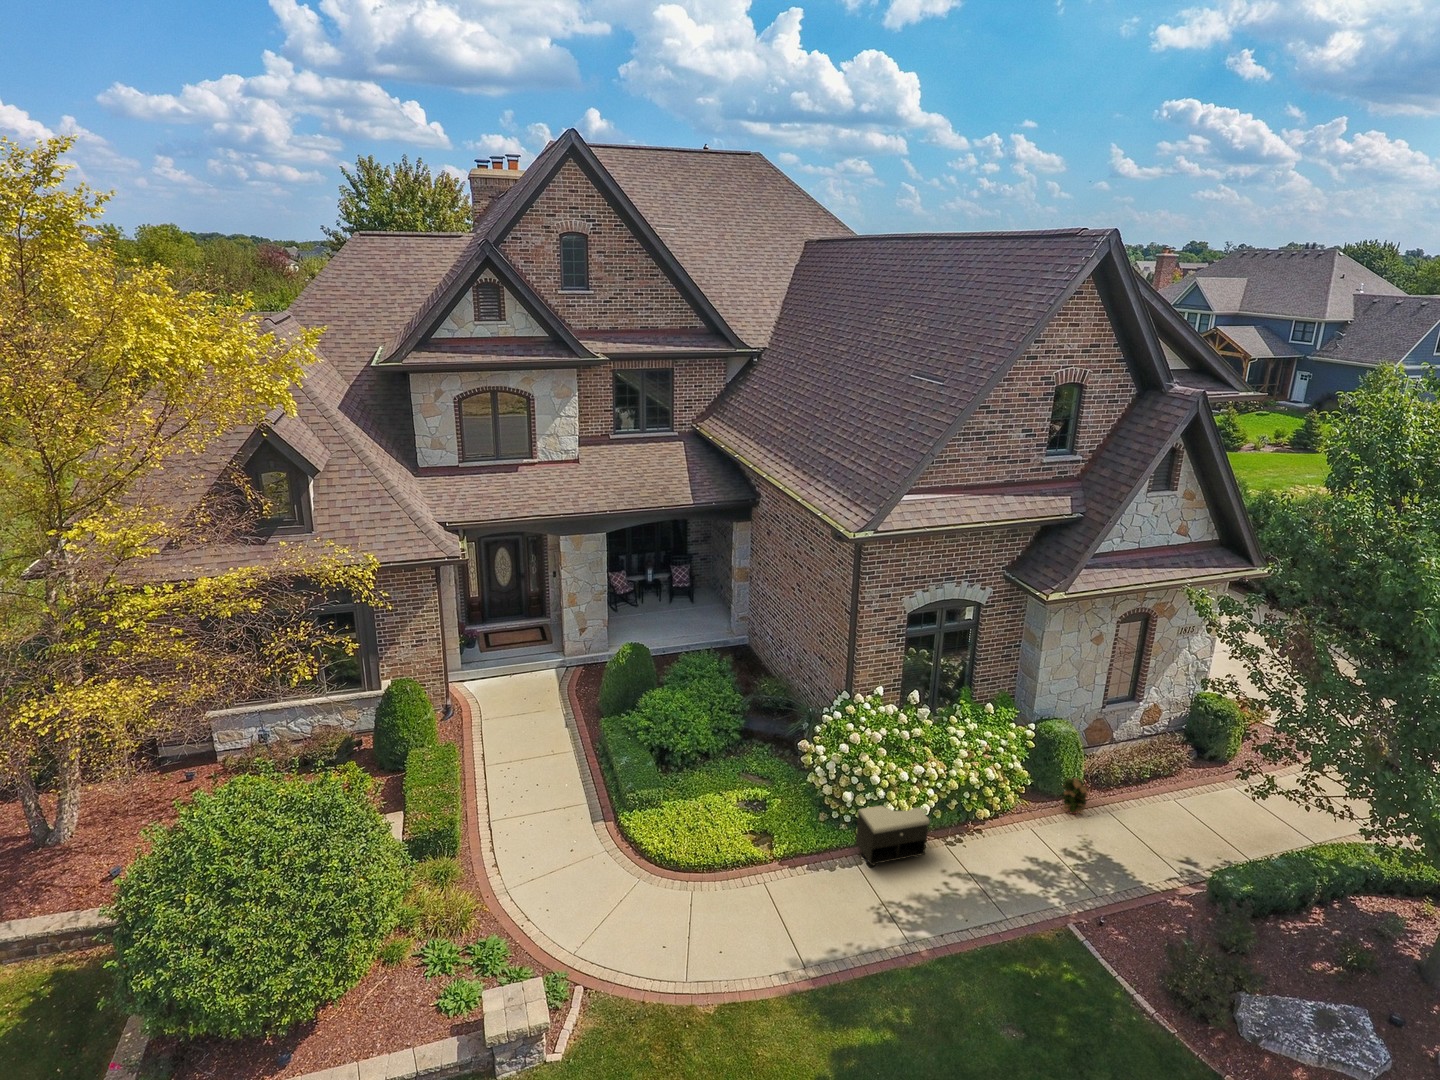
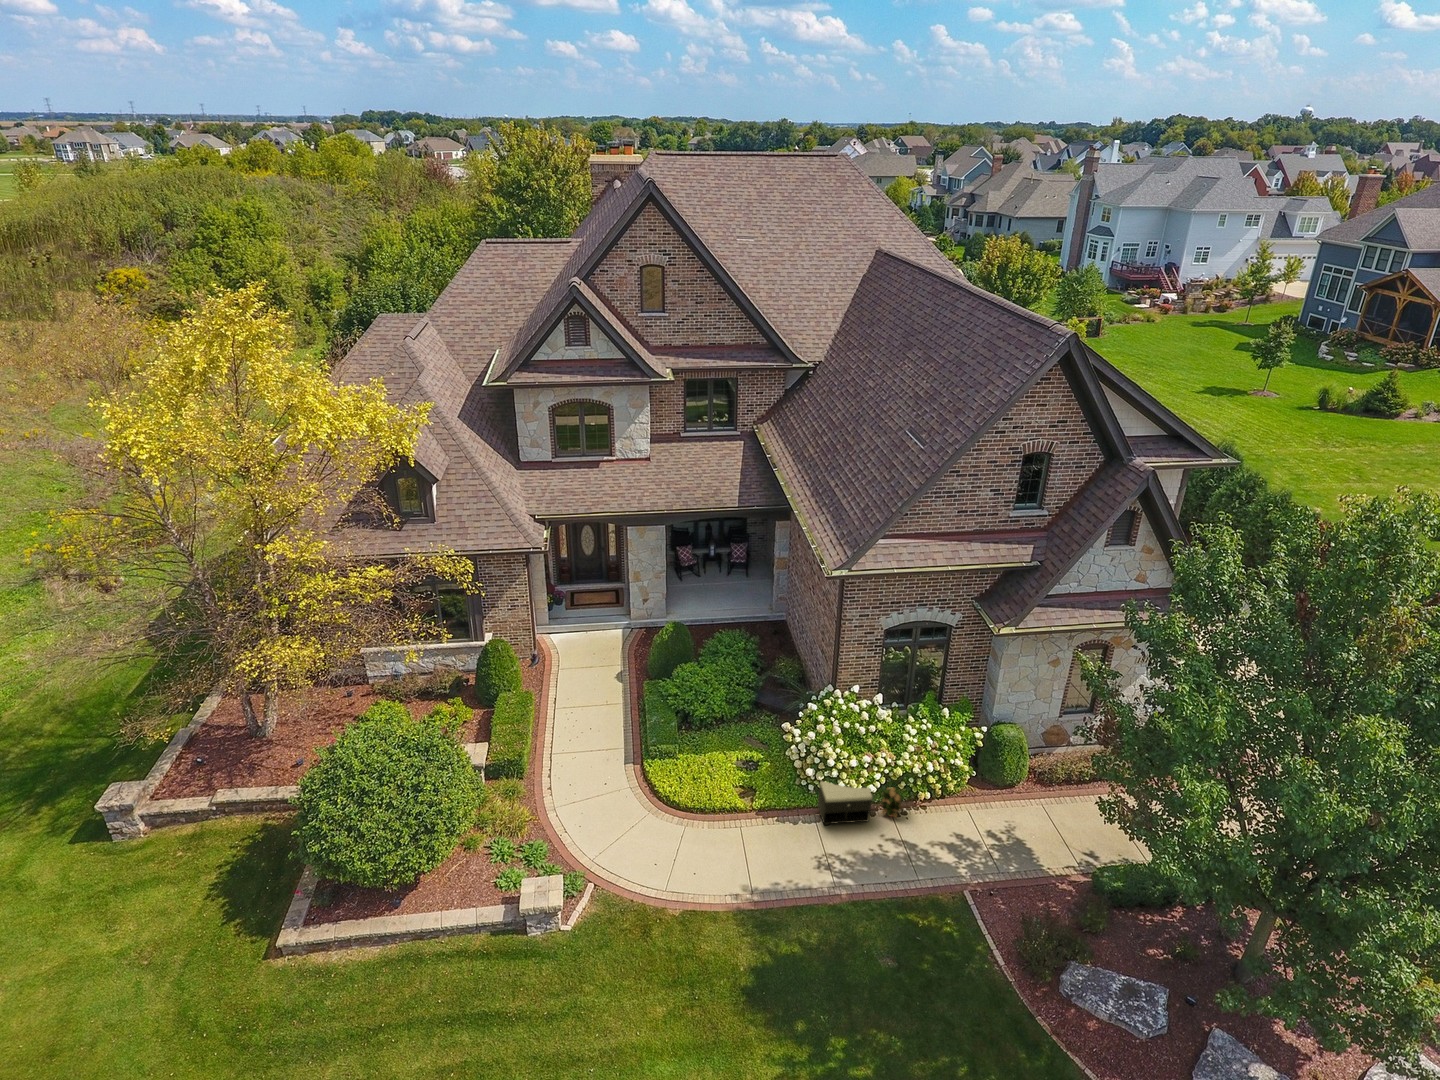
decorative plant: present [1062,778,1089,814] -> present [881,788,903,818]

